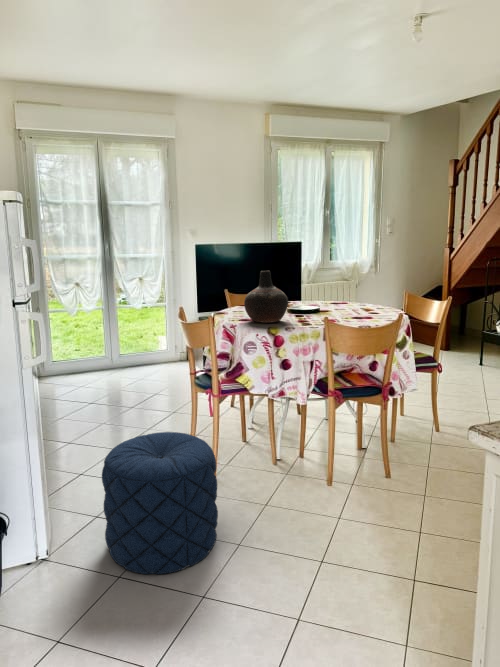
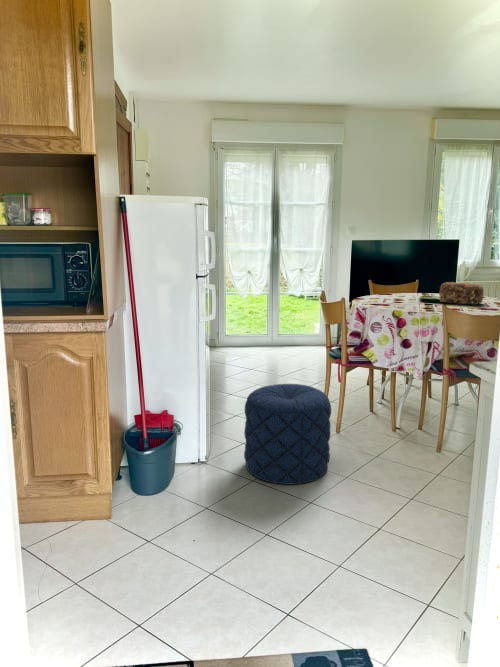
vase: present [244,271,288,323] -> none [376,263,415,307]
bread loaf: none [308,290,352,313] -> present [439,282,484,304]

